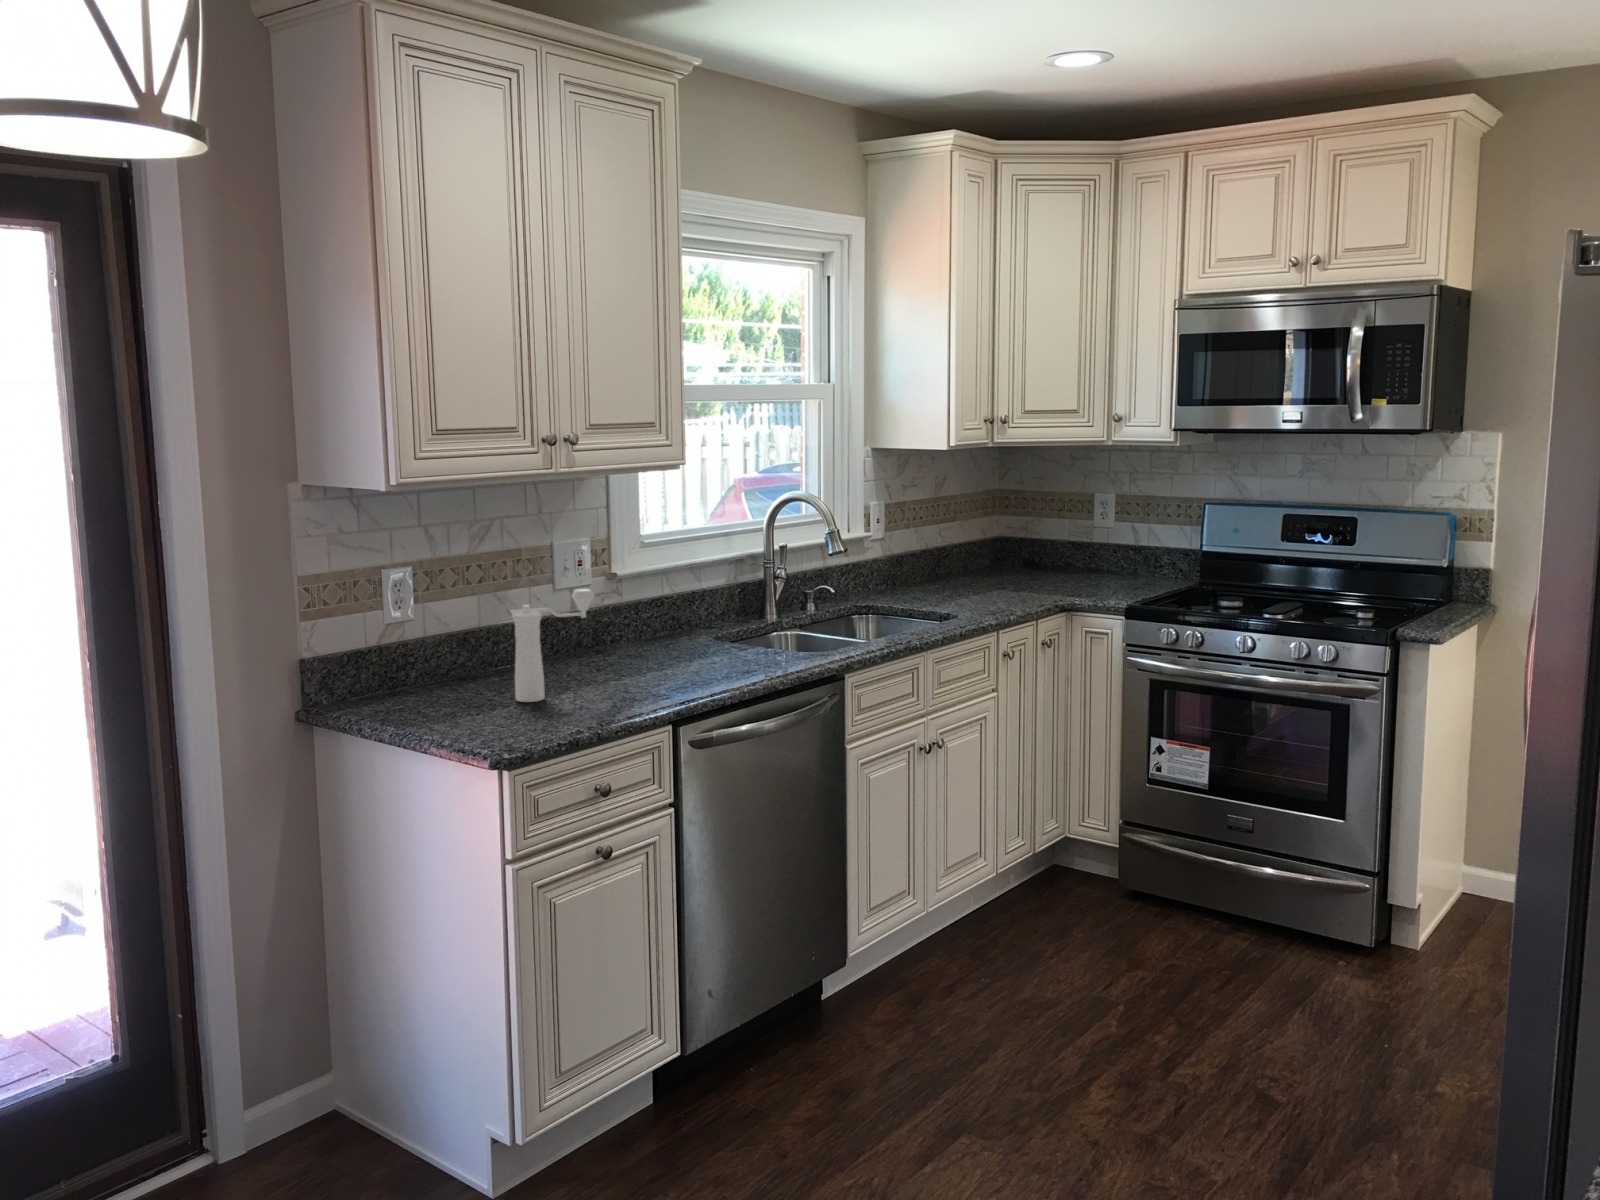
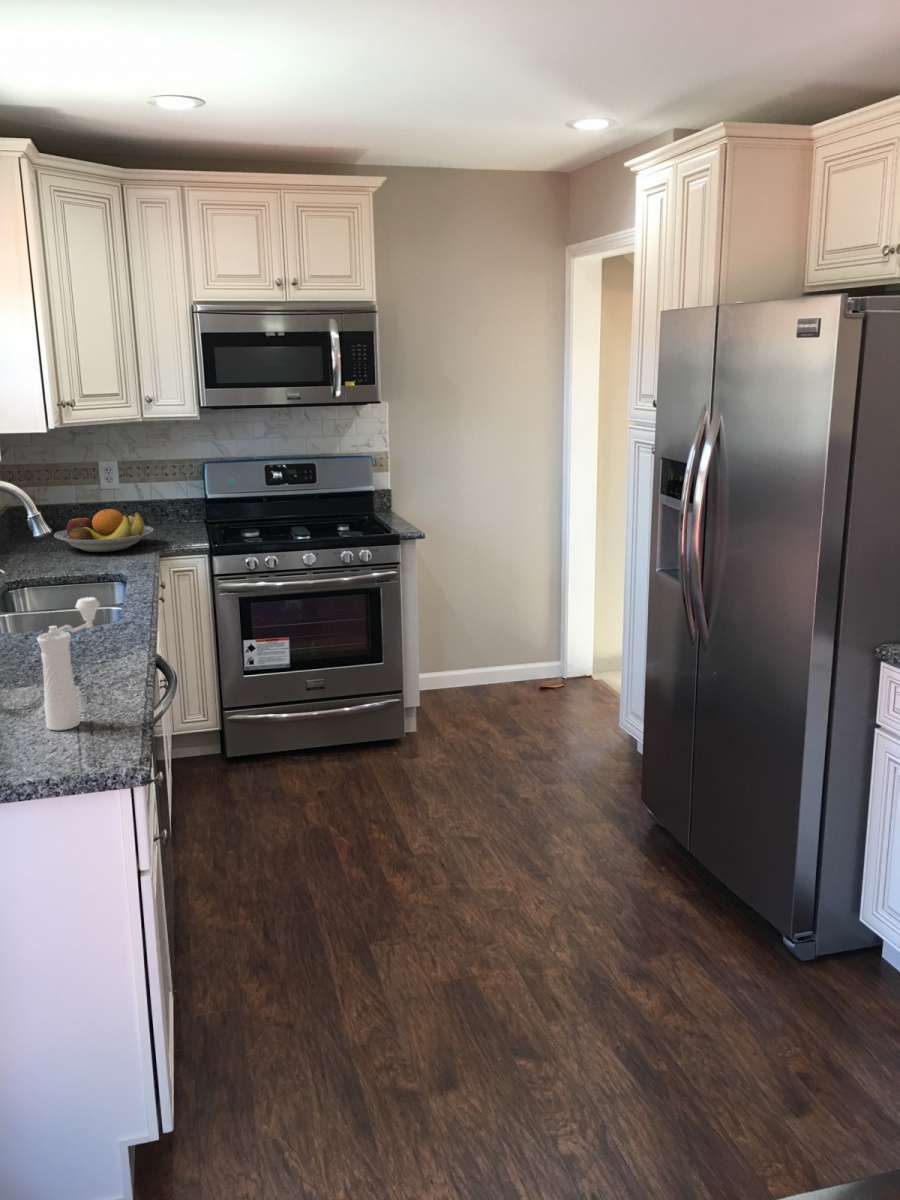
fruit bowl: none [967,544,1081,594] -> present [54,509,153,552]

